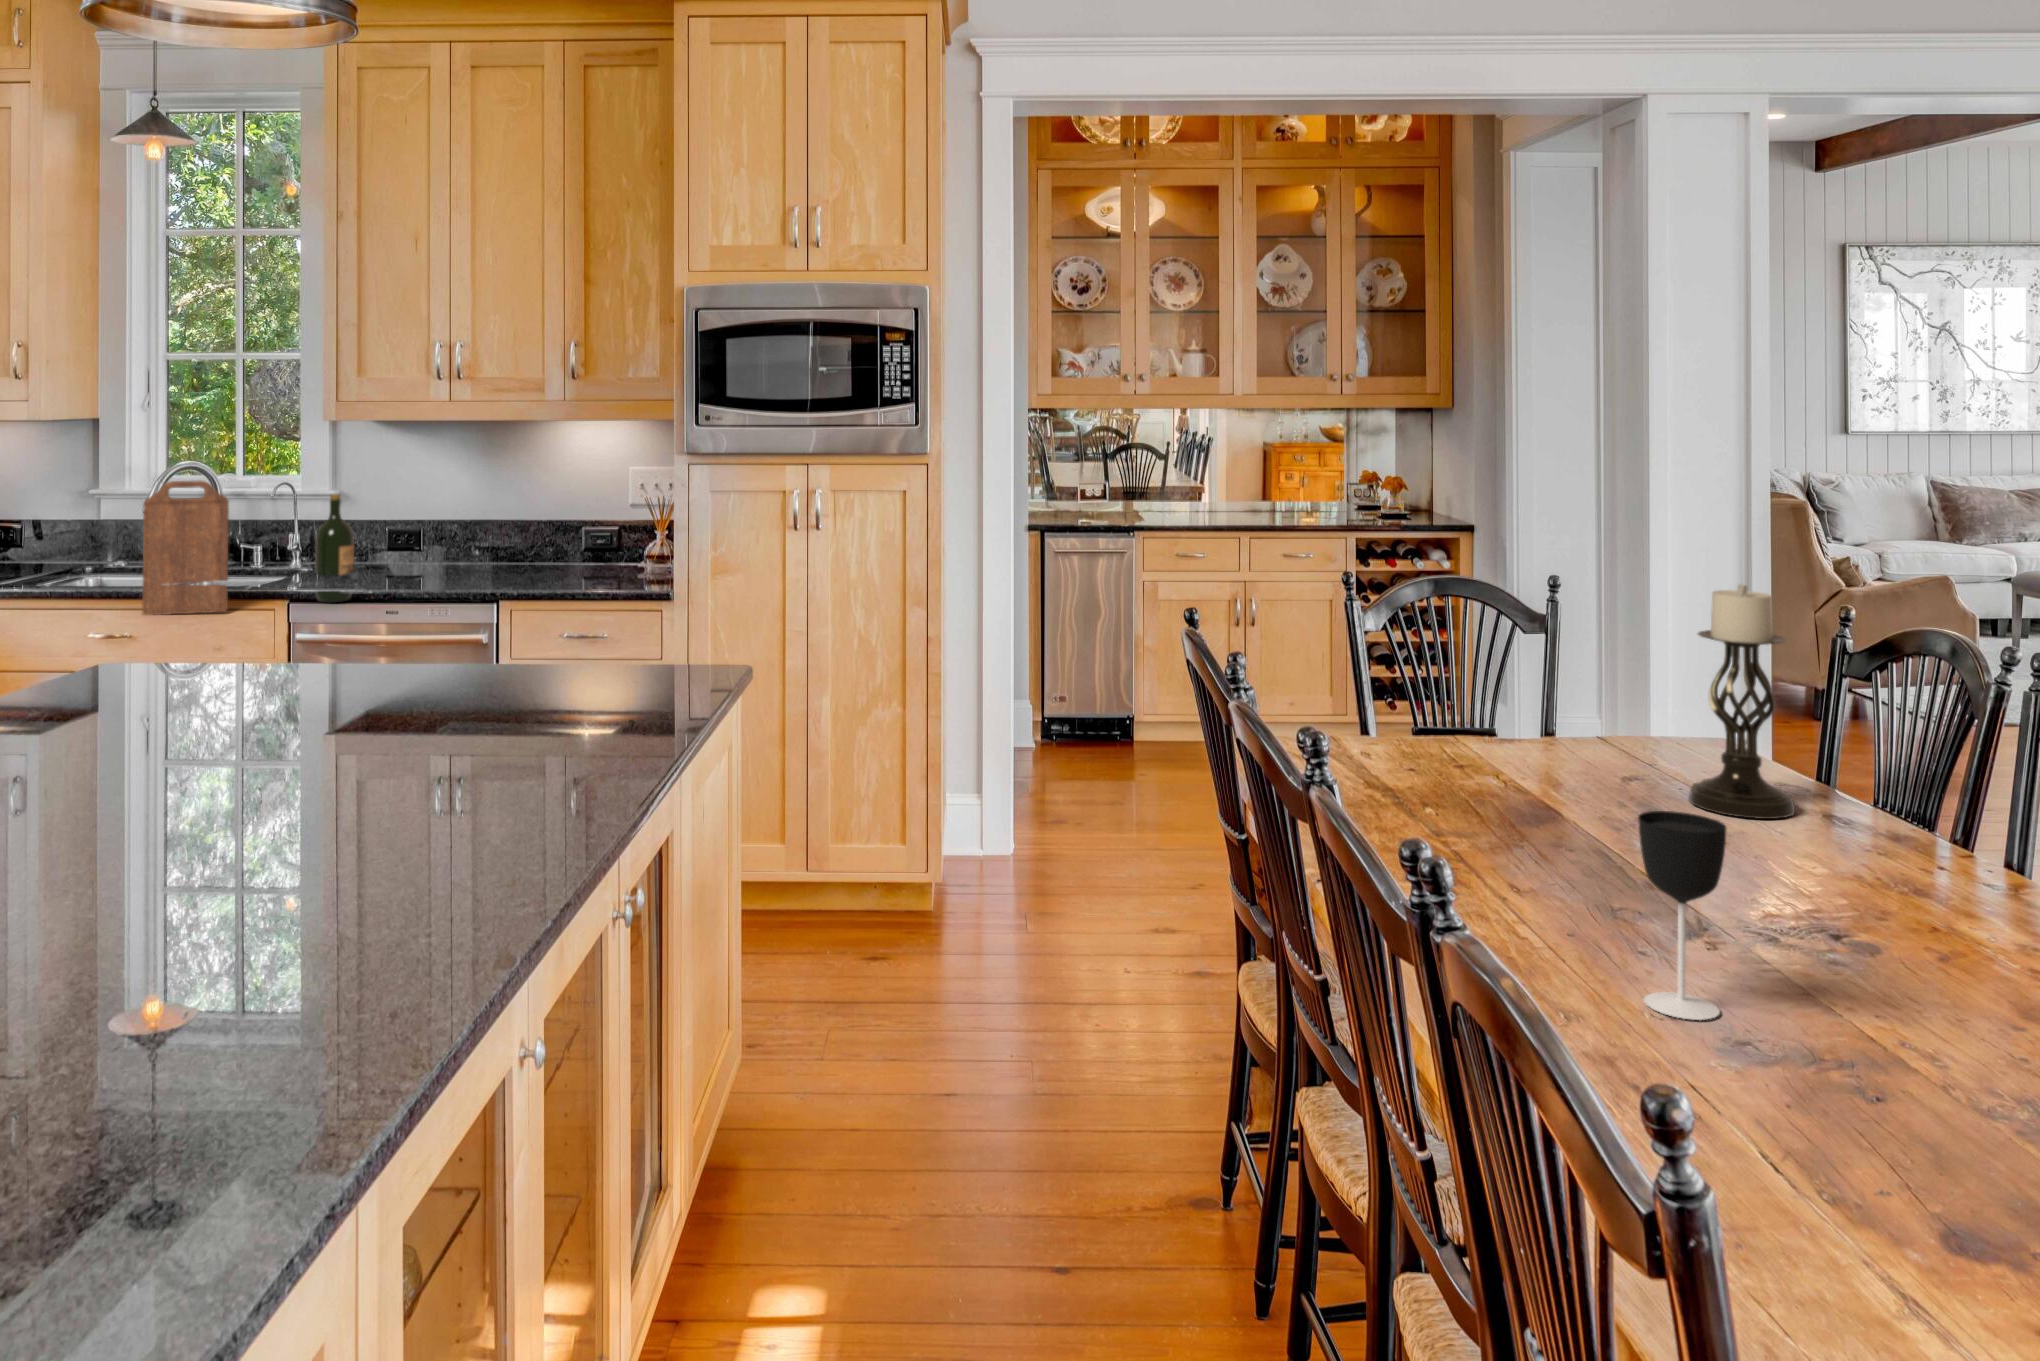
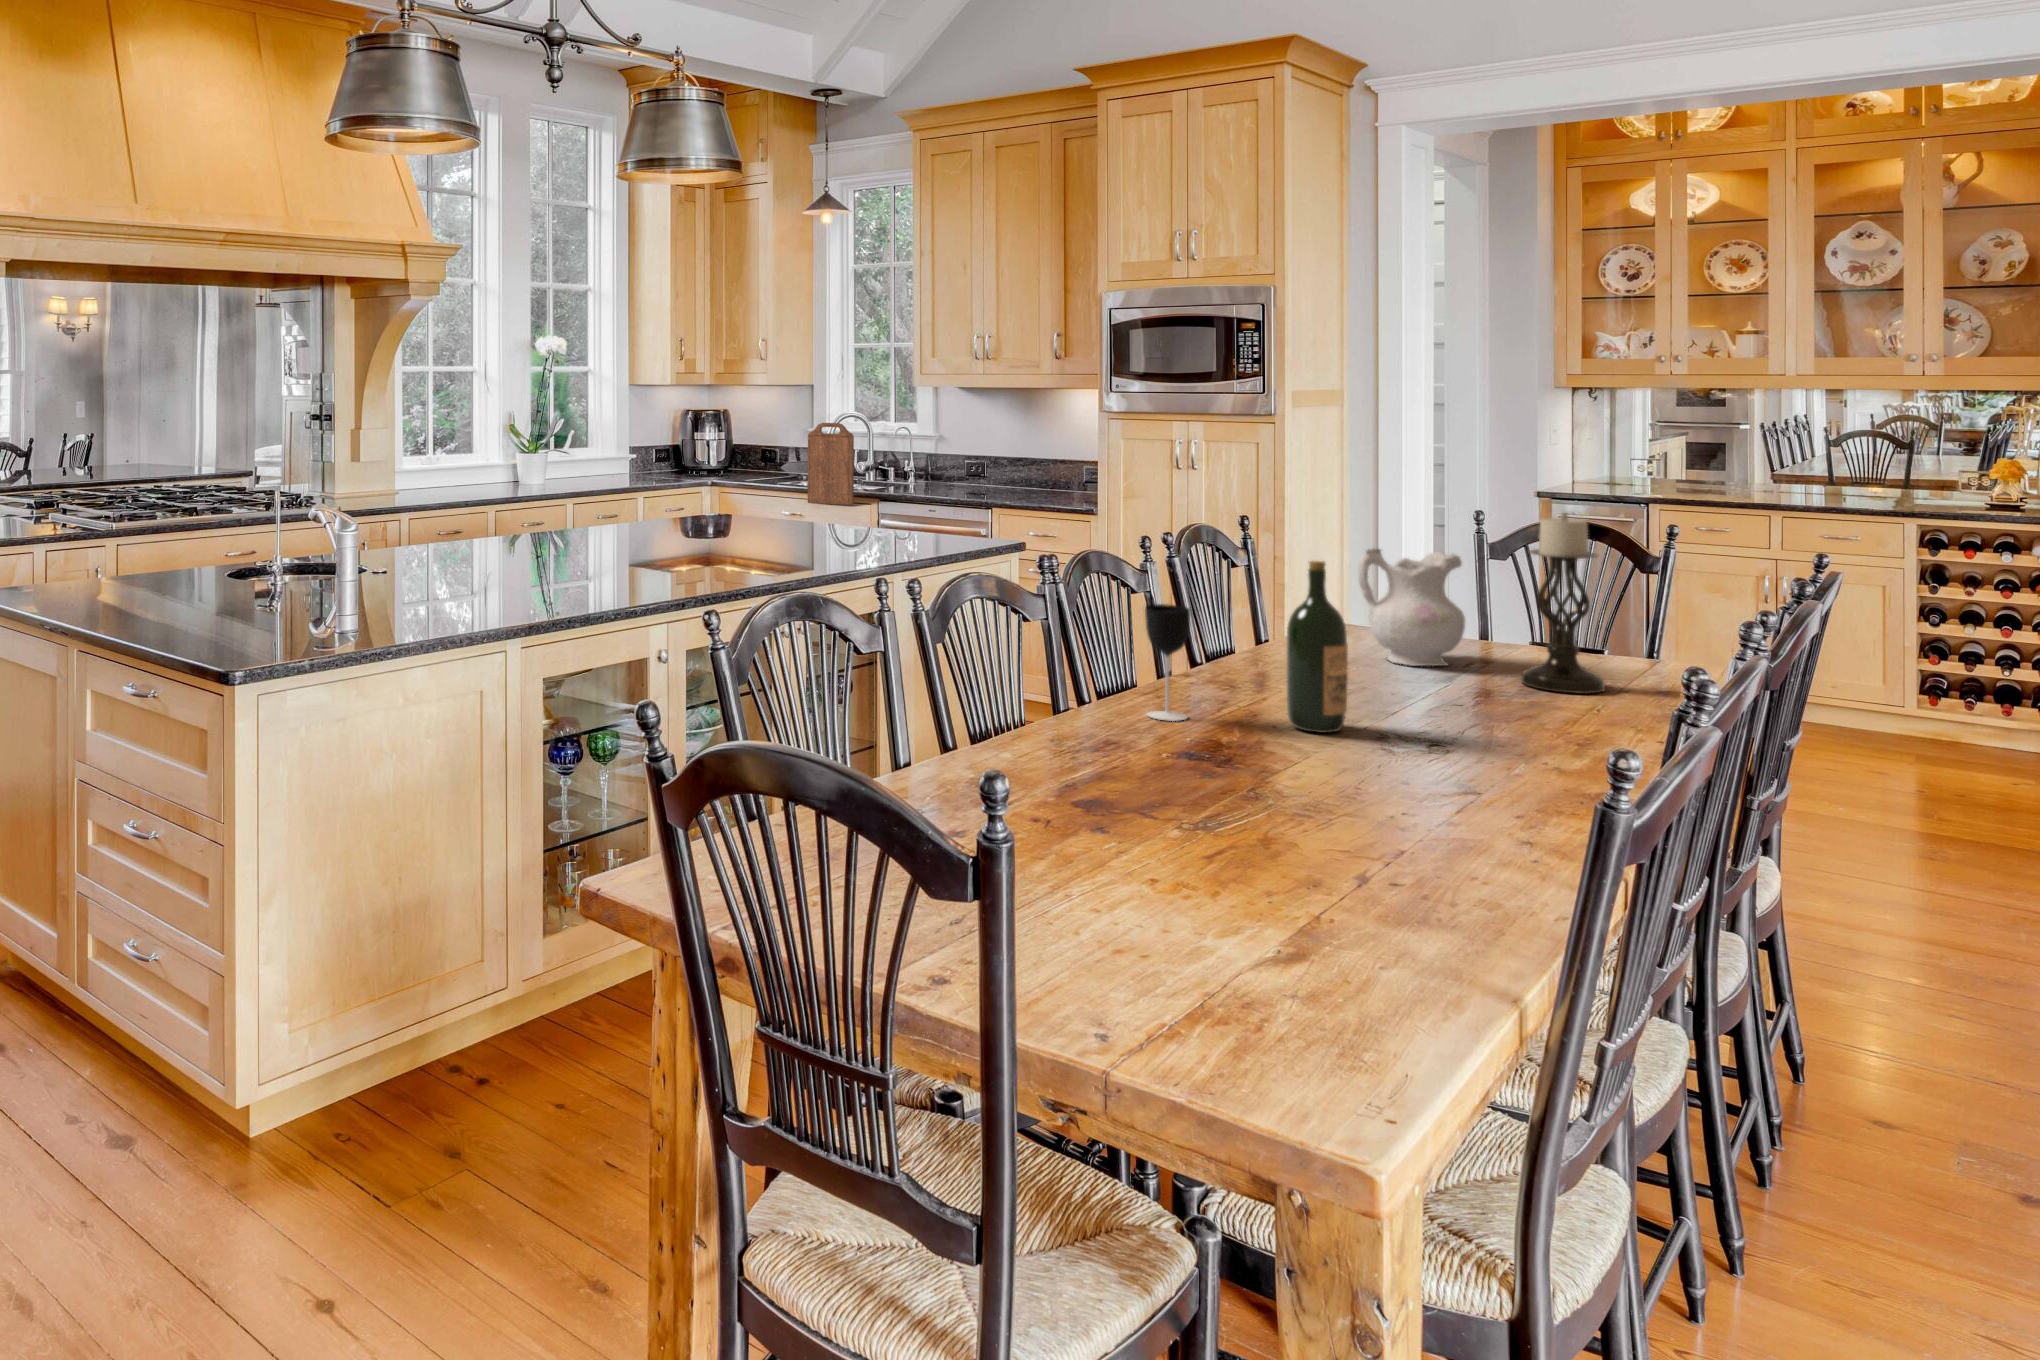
wine bottle: present [315,494,354,602] -> present [1287,561,1348,733]
ceramic pitcher: none [1481,643,1611,807] -> present [1358,548,1465,666]

